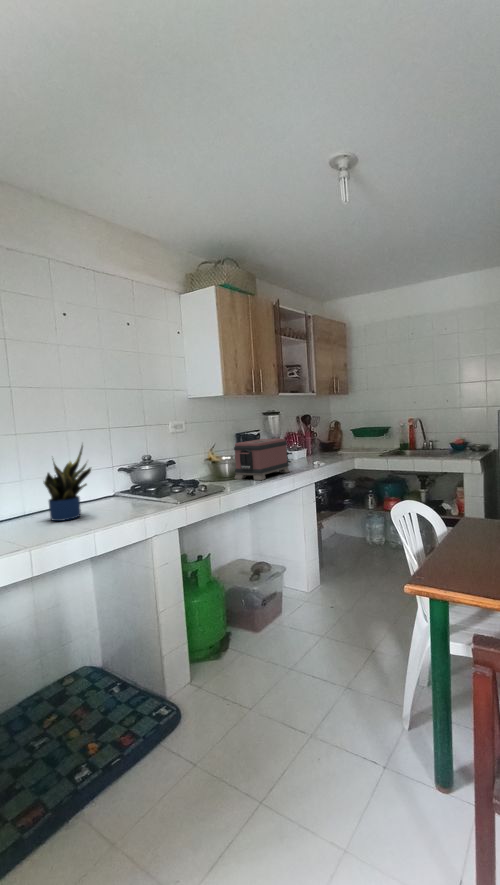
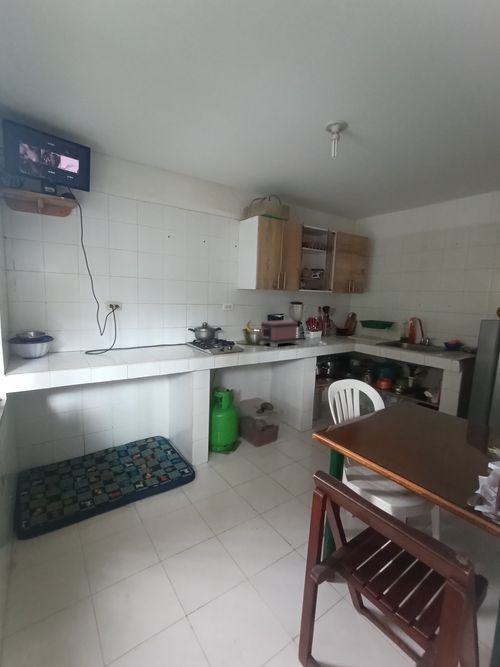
potted plant: present [44,446,91,521] -> none [139,312,164,354]

